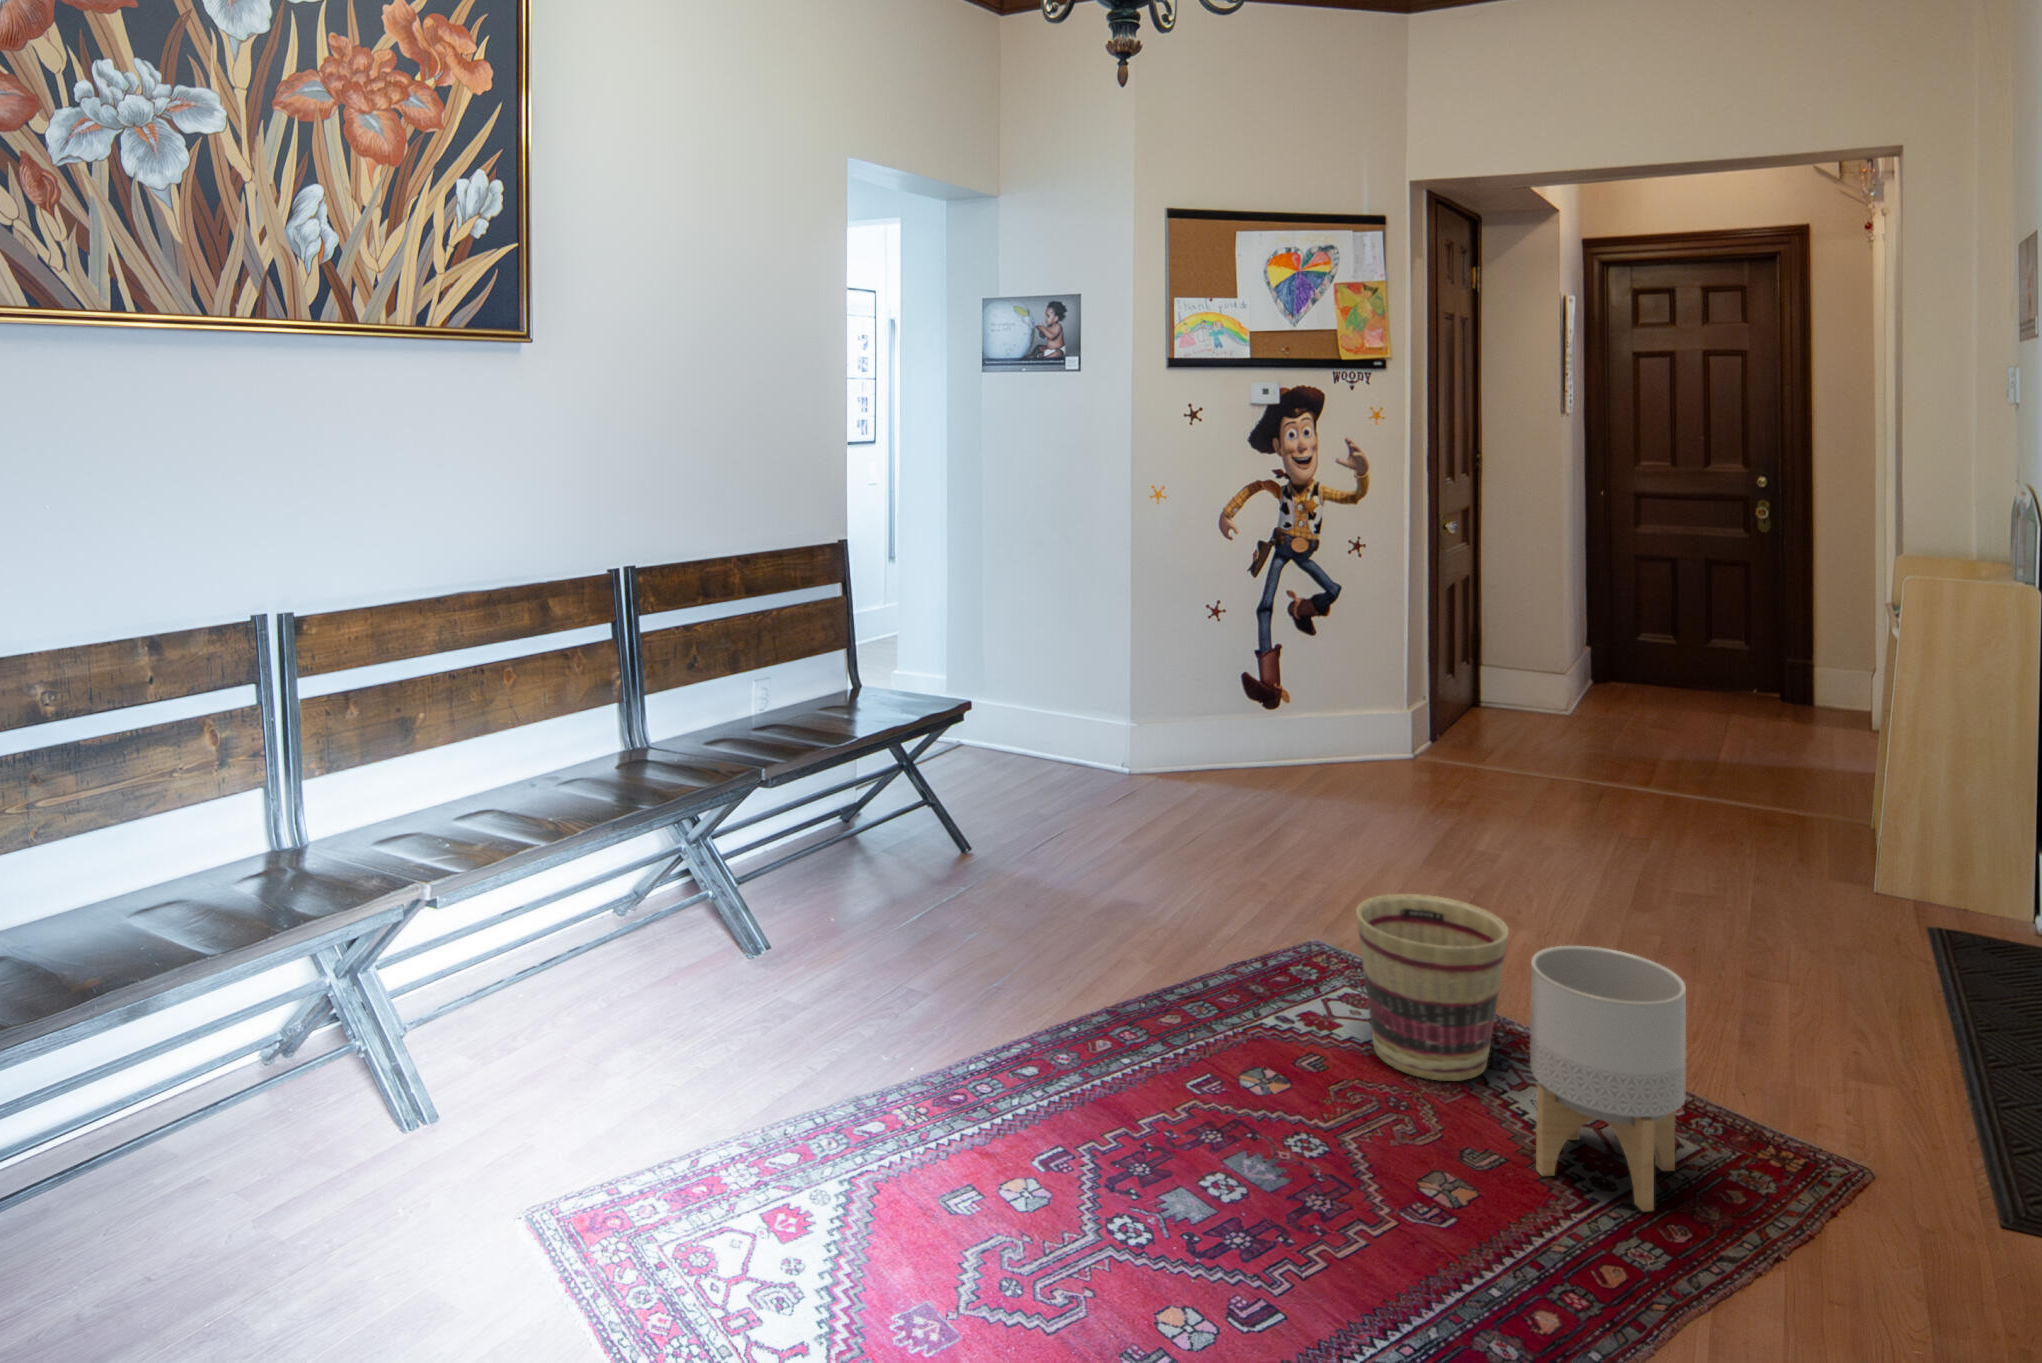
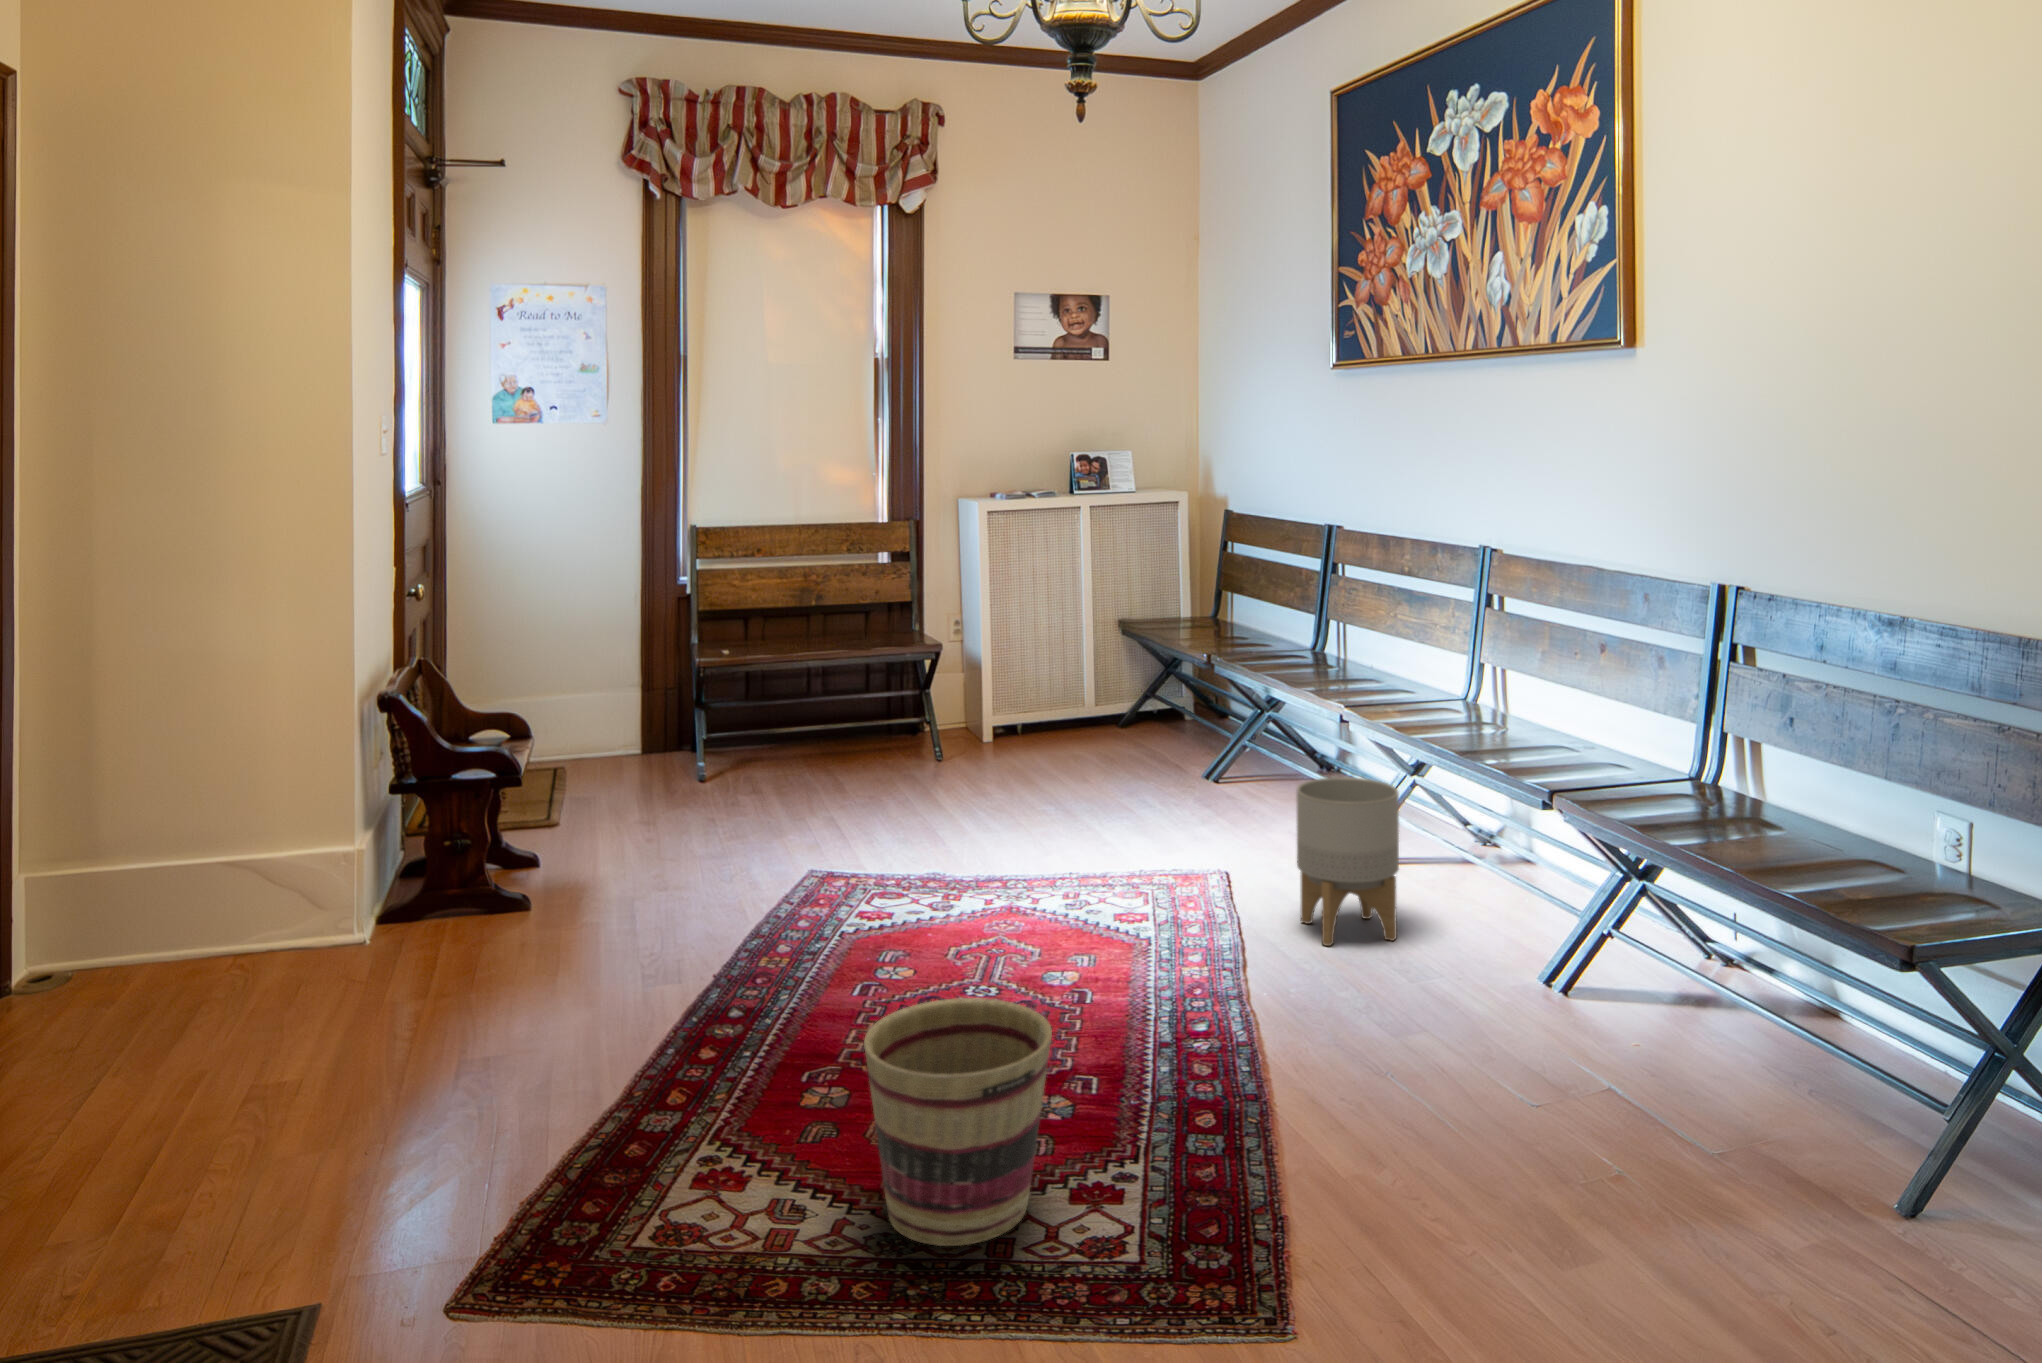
planter: present [1530,946,1686,1212] -> present [1297,777,1399,946]

